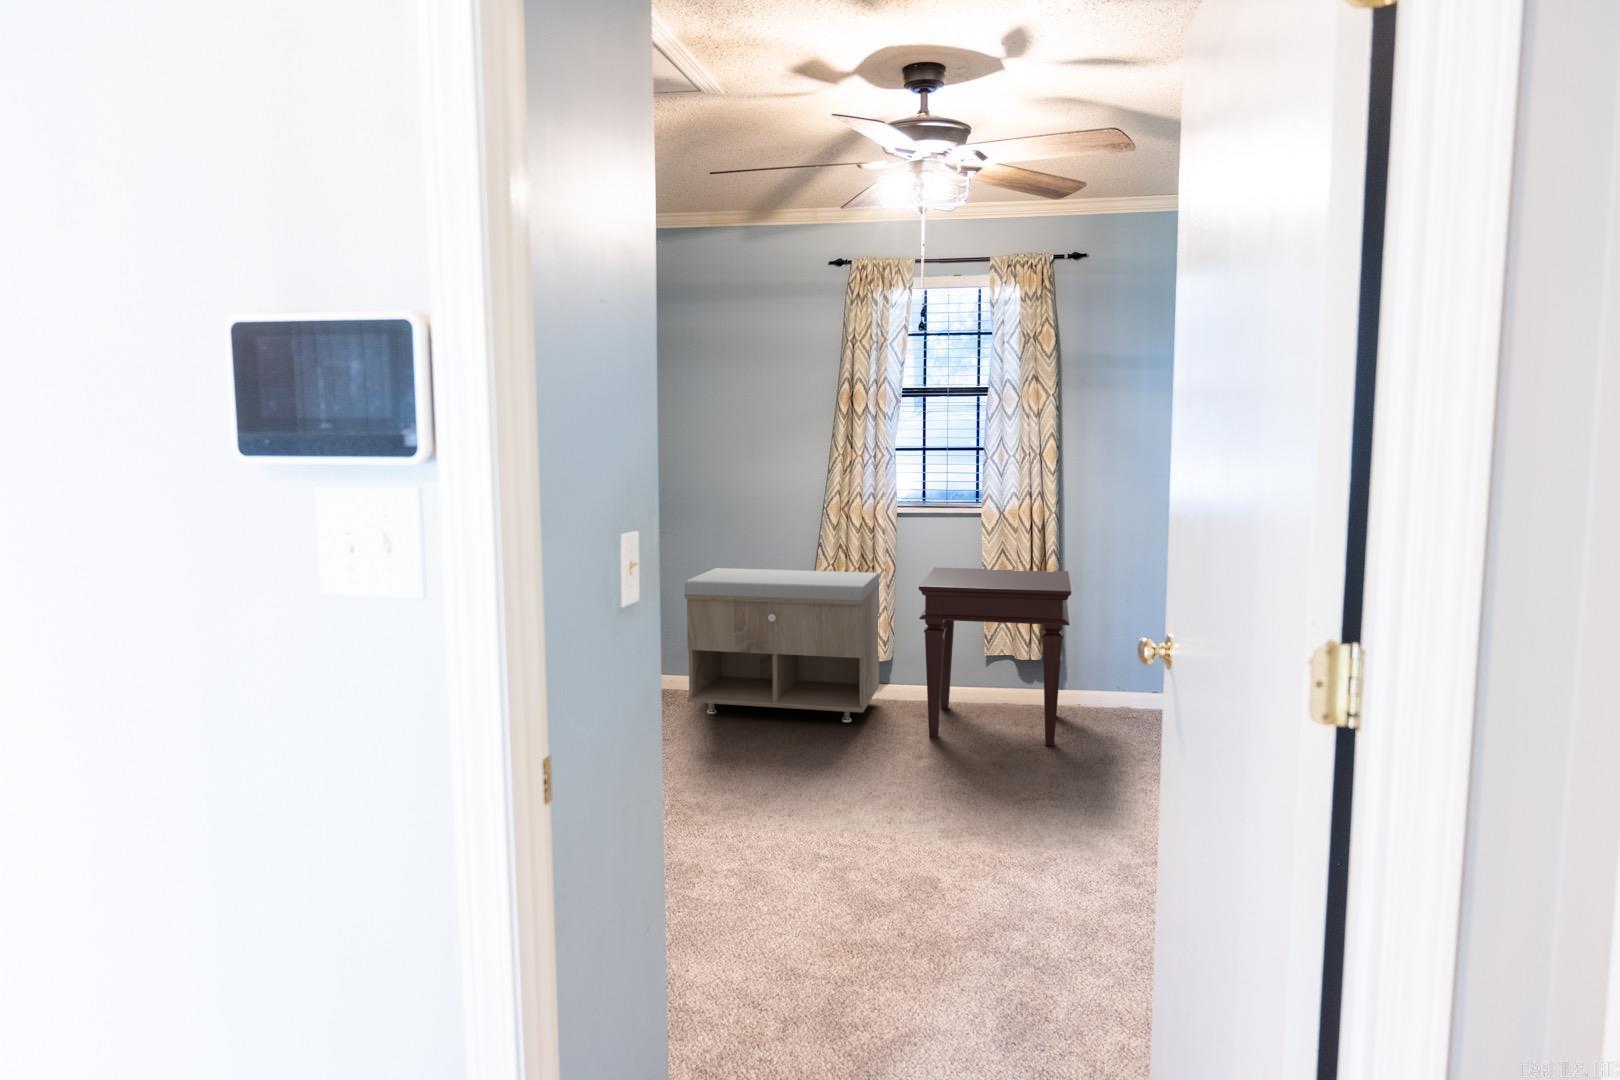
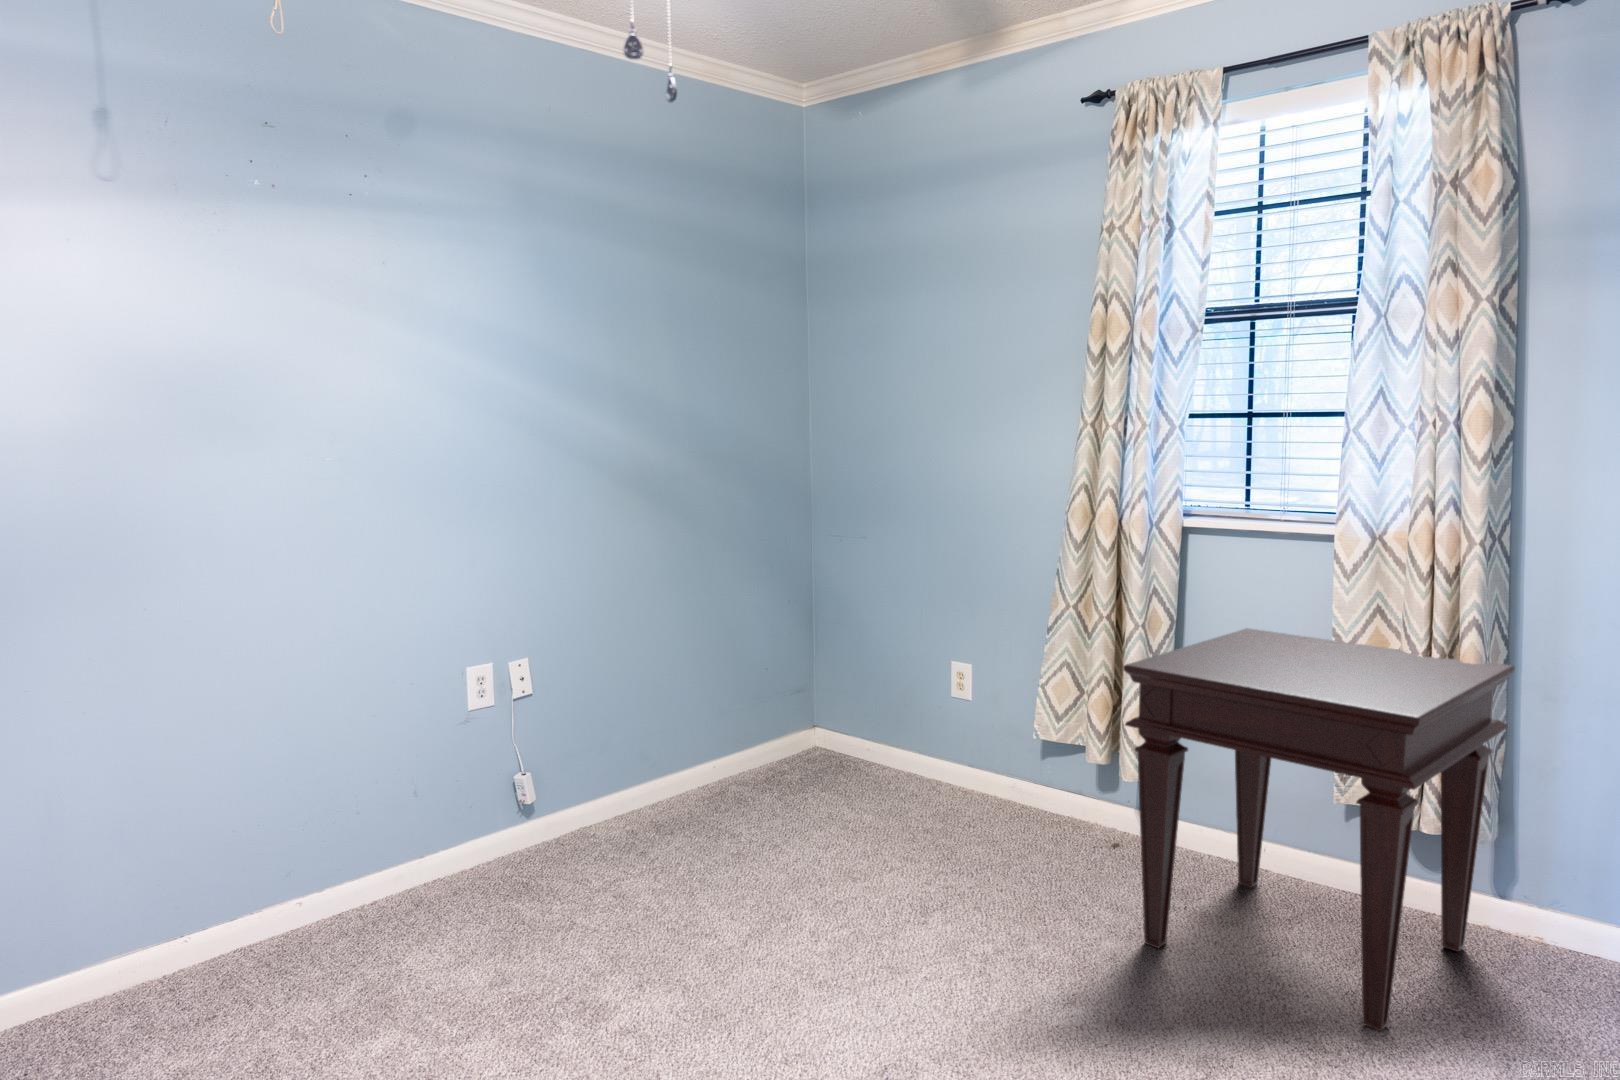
storage bench: present [685,568,880,723] -> none [818,594,1149,878]

